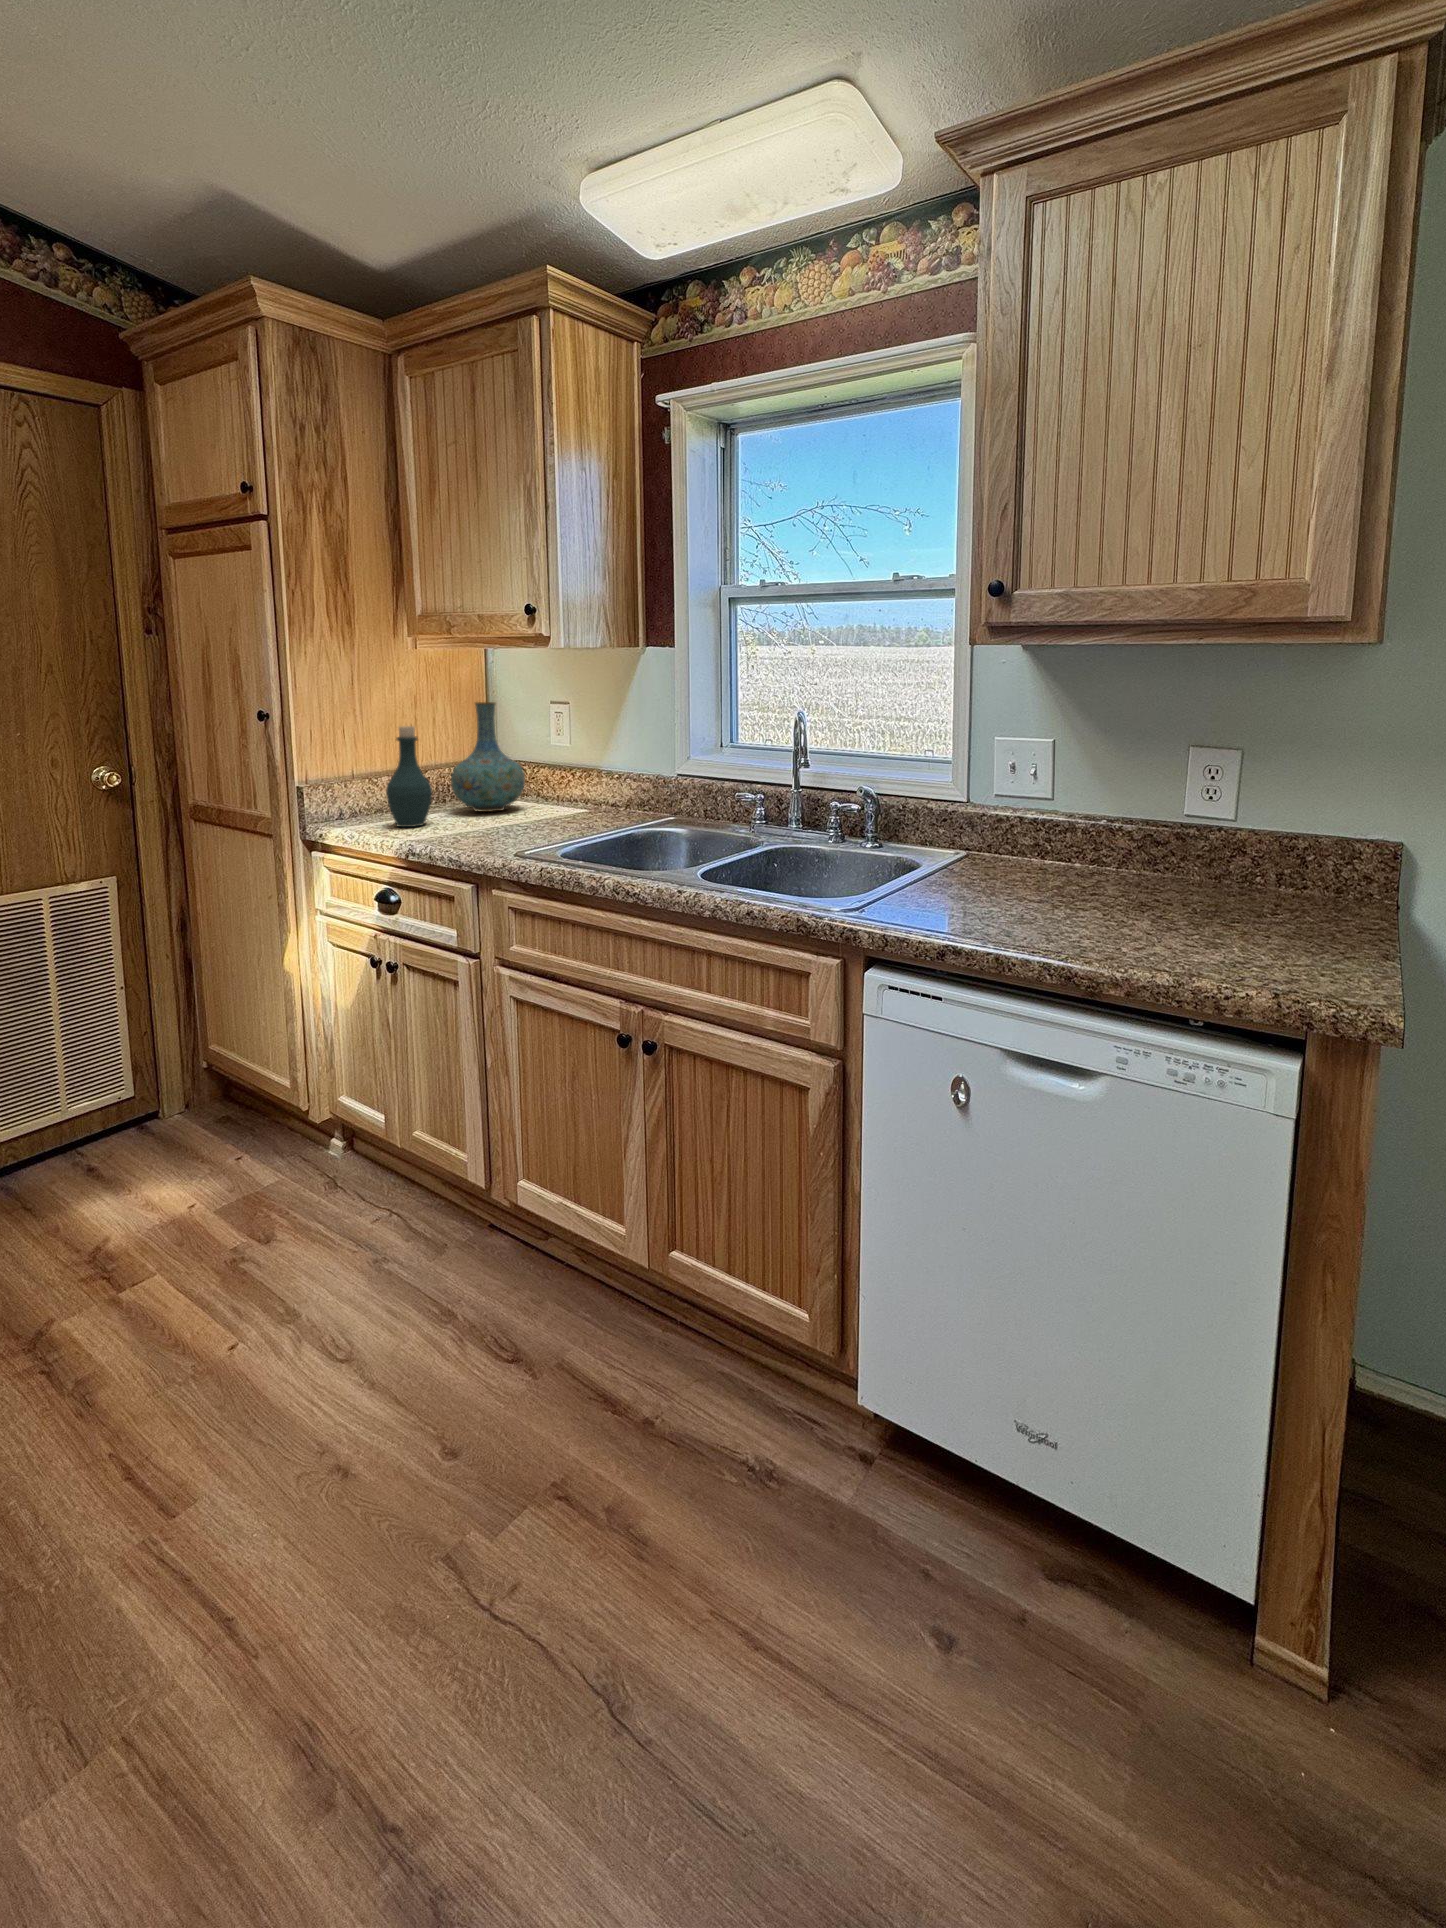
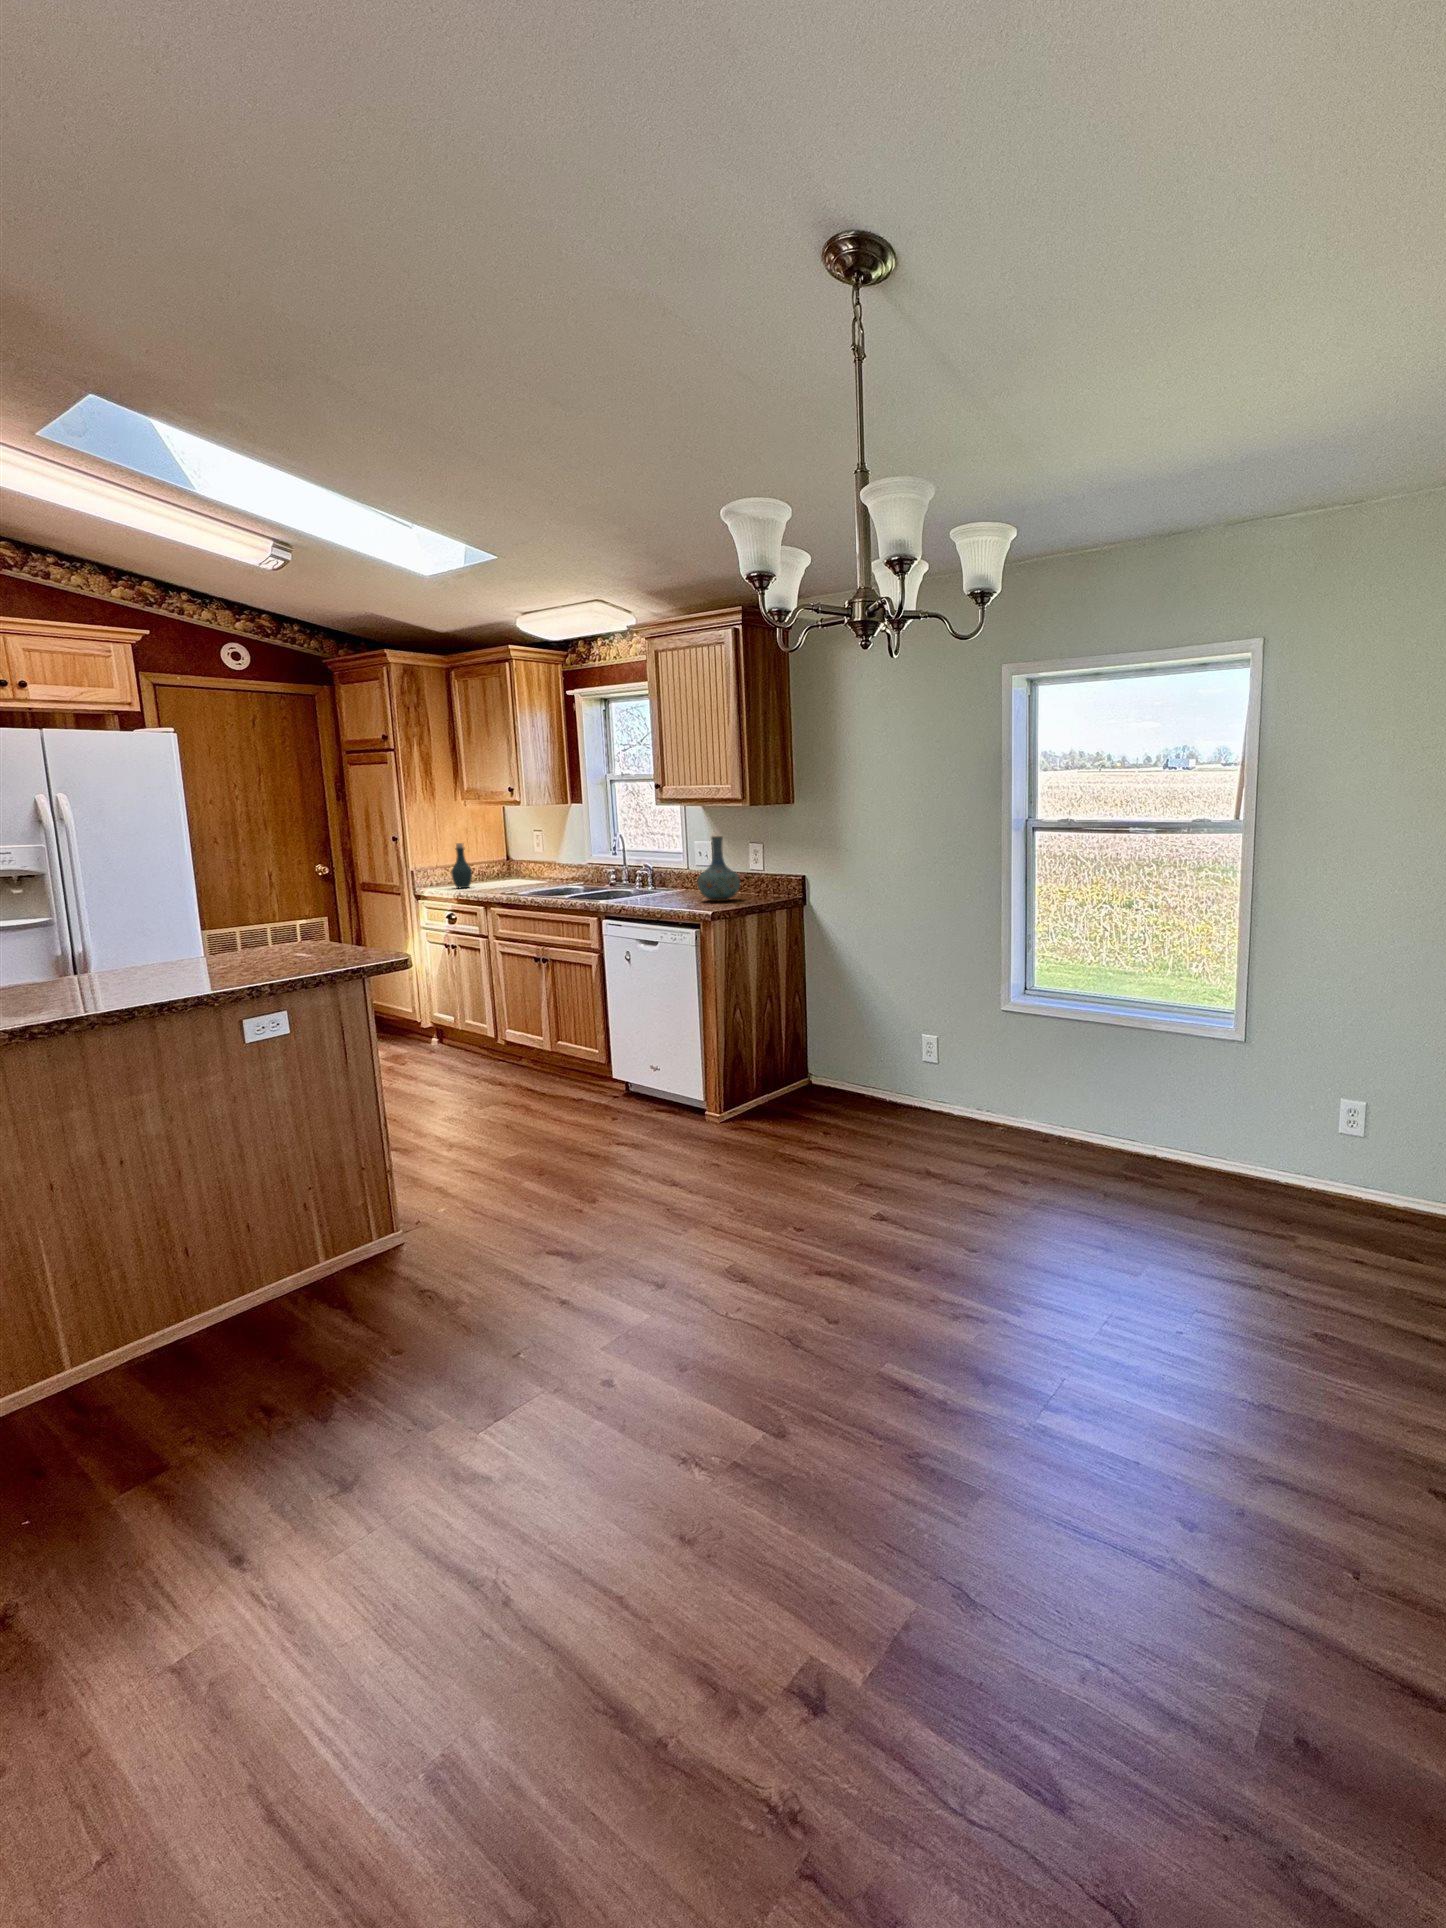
vase: present [451,702,525,812] -> present [697,836,740,901]

